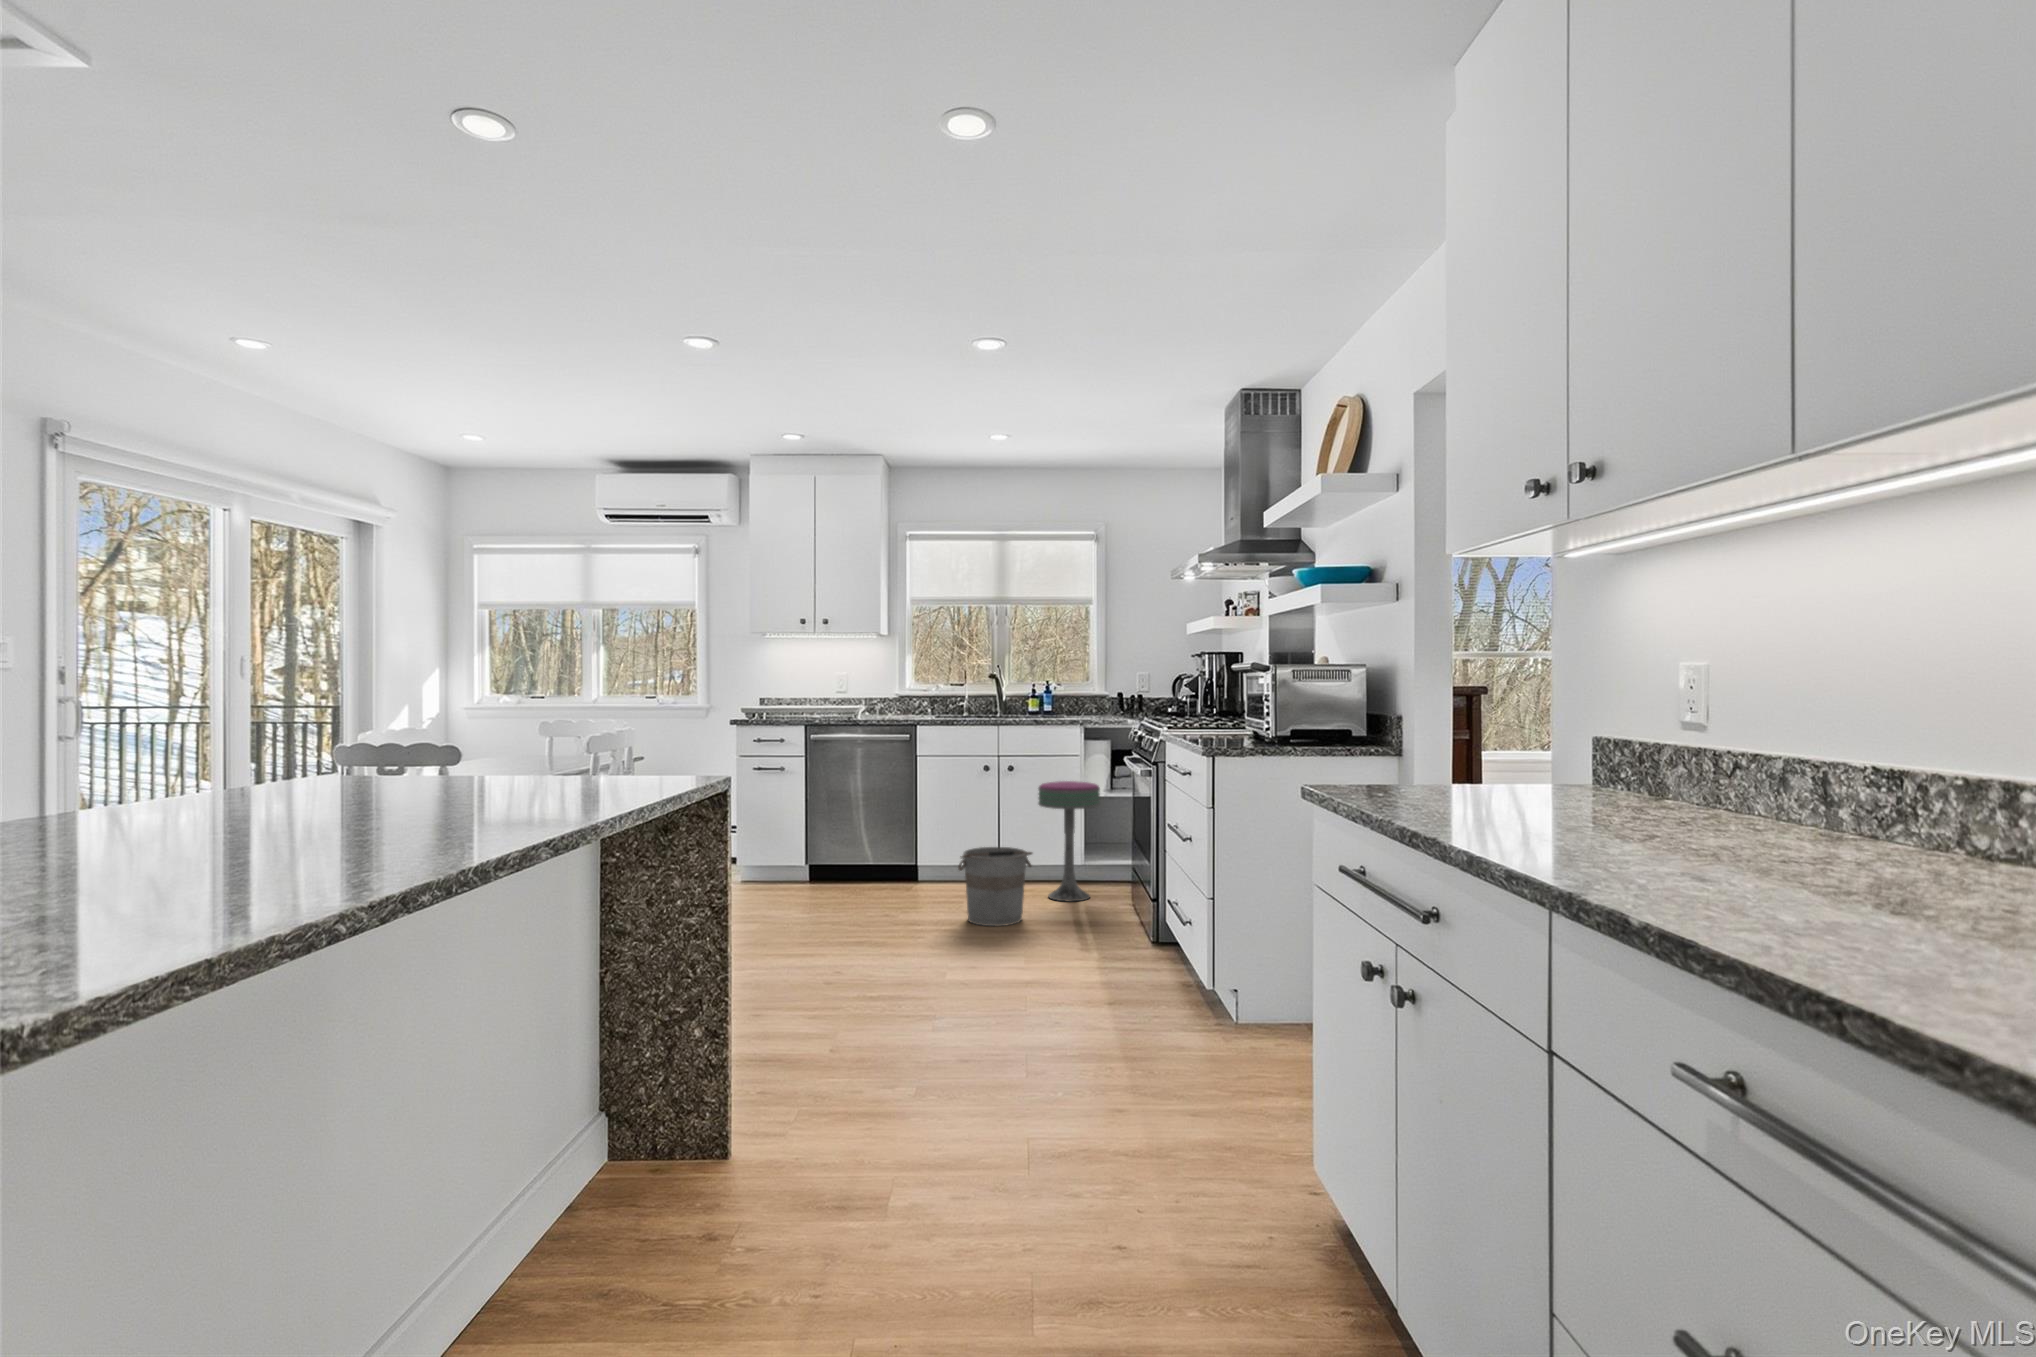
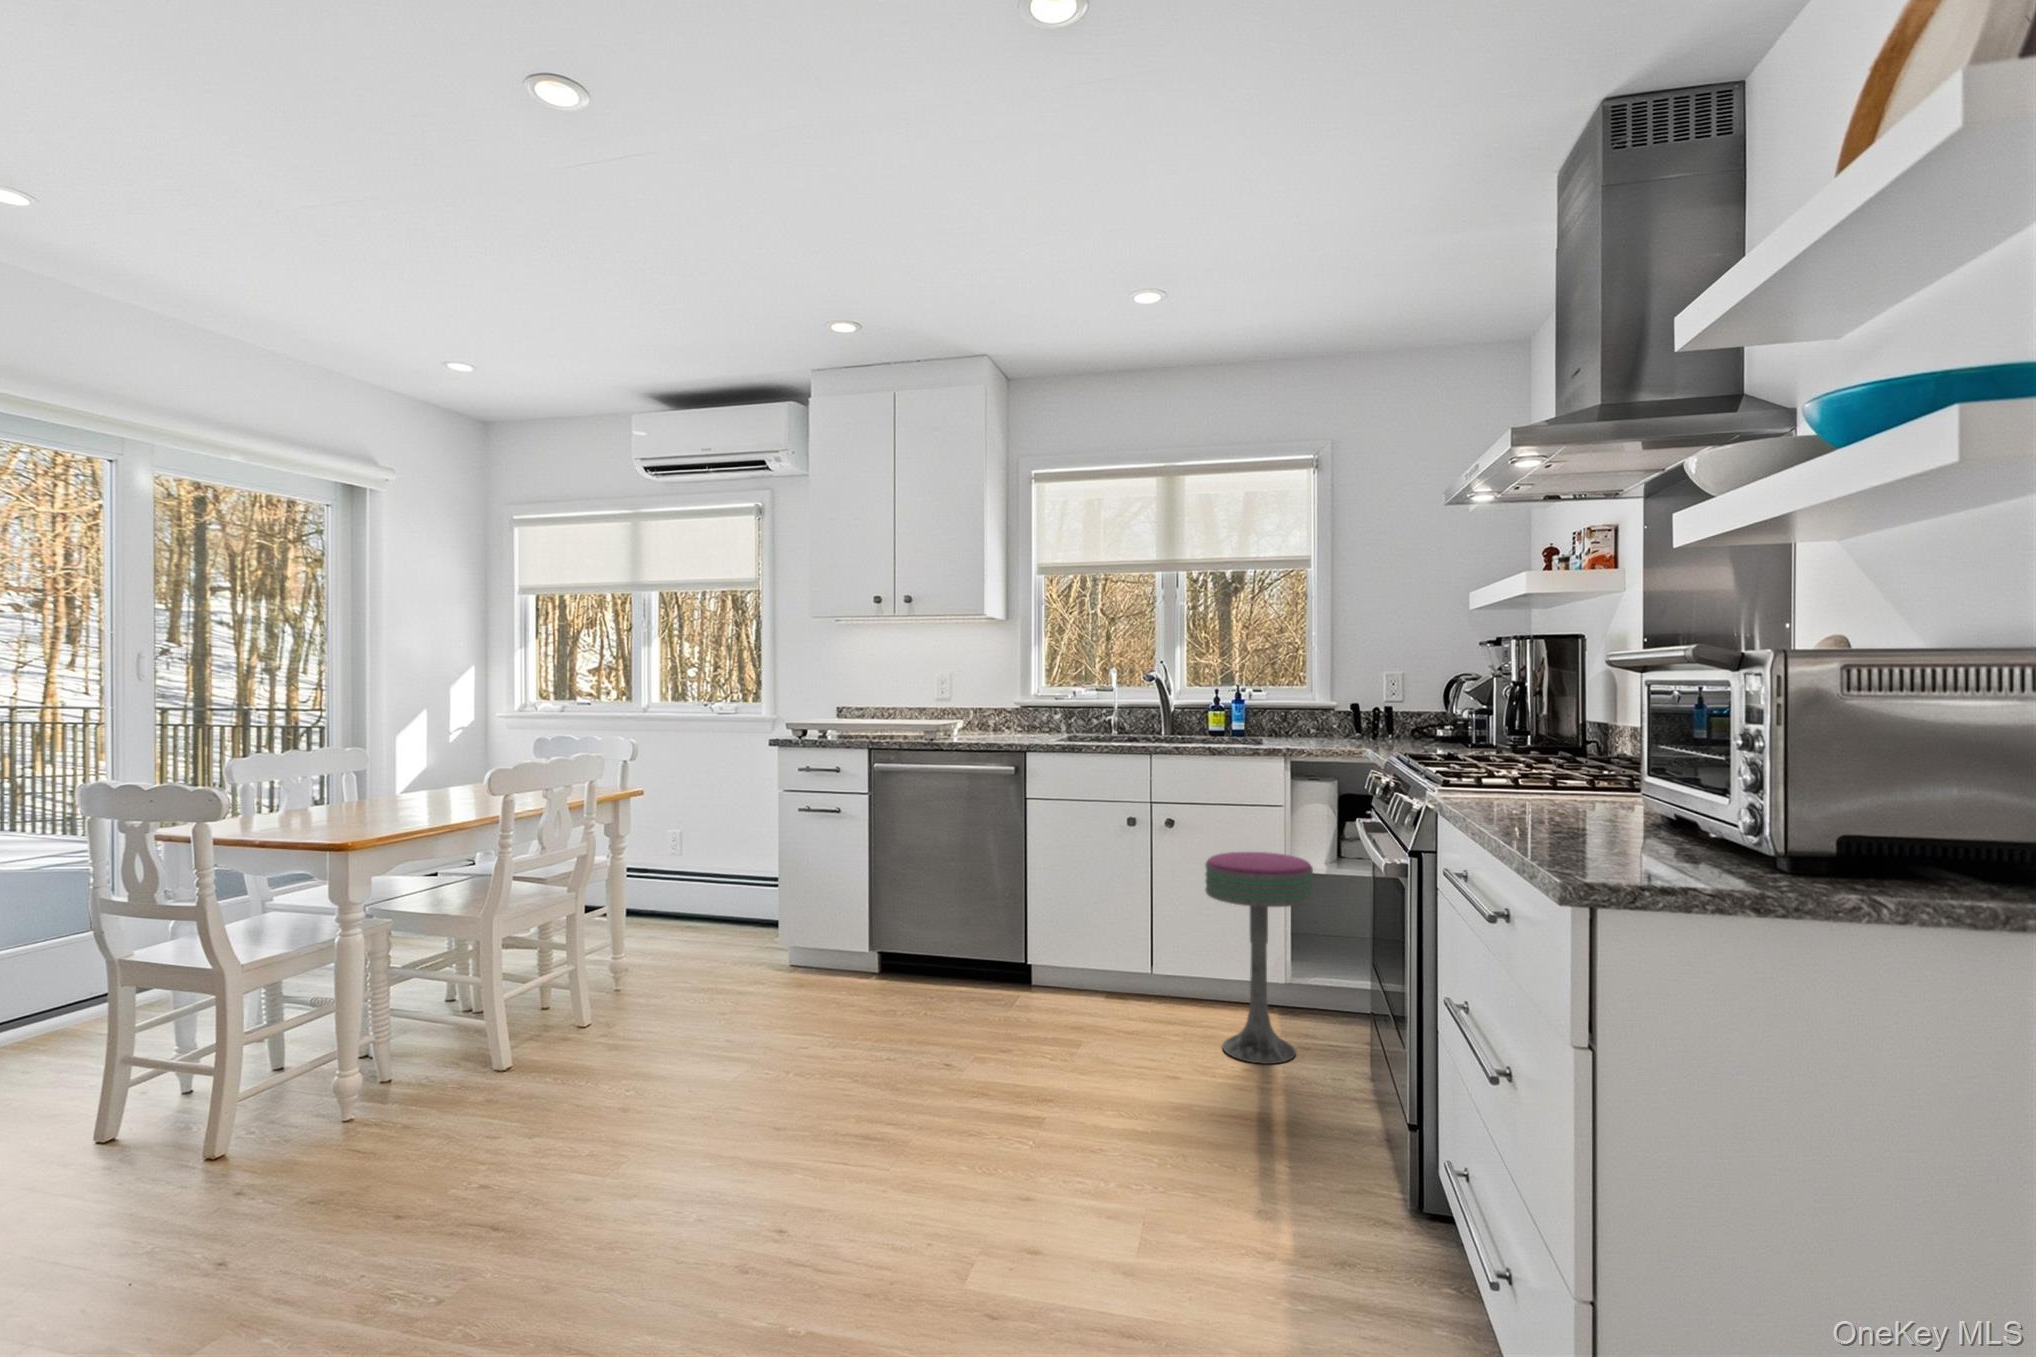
bucket: present [958,847,1032,926] -> none [1053,967,1183,1122]

